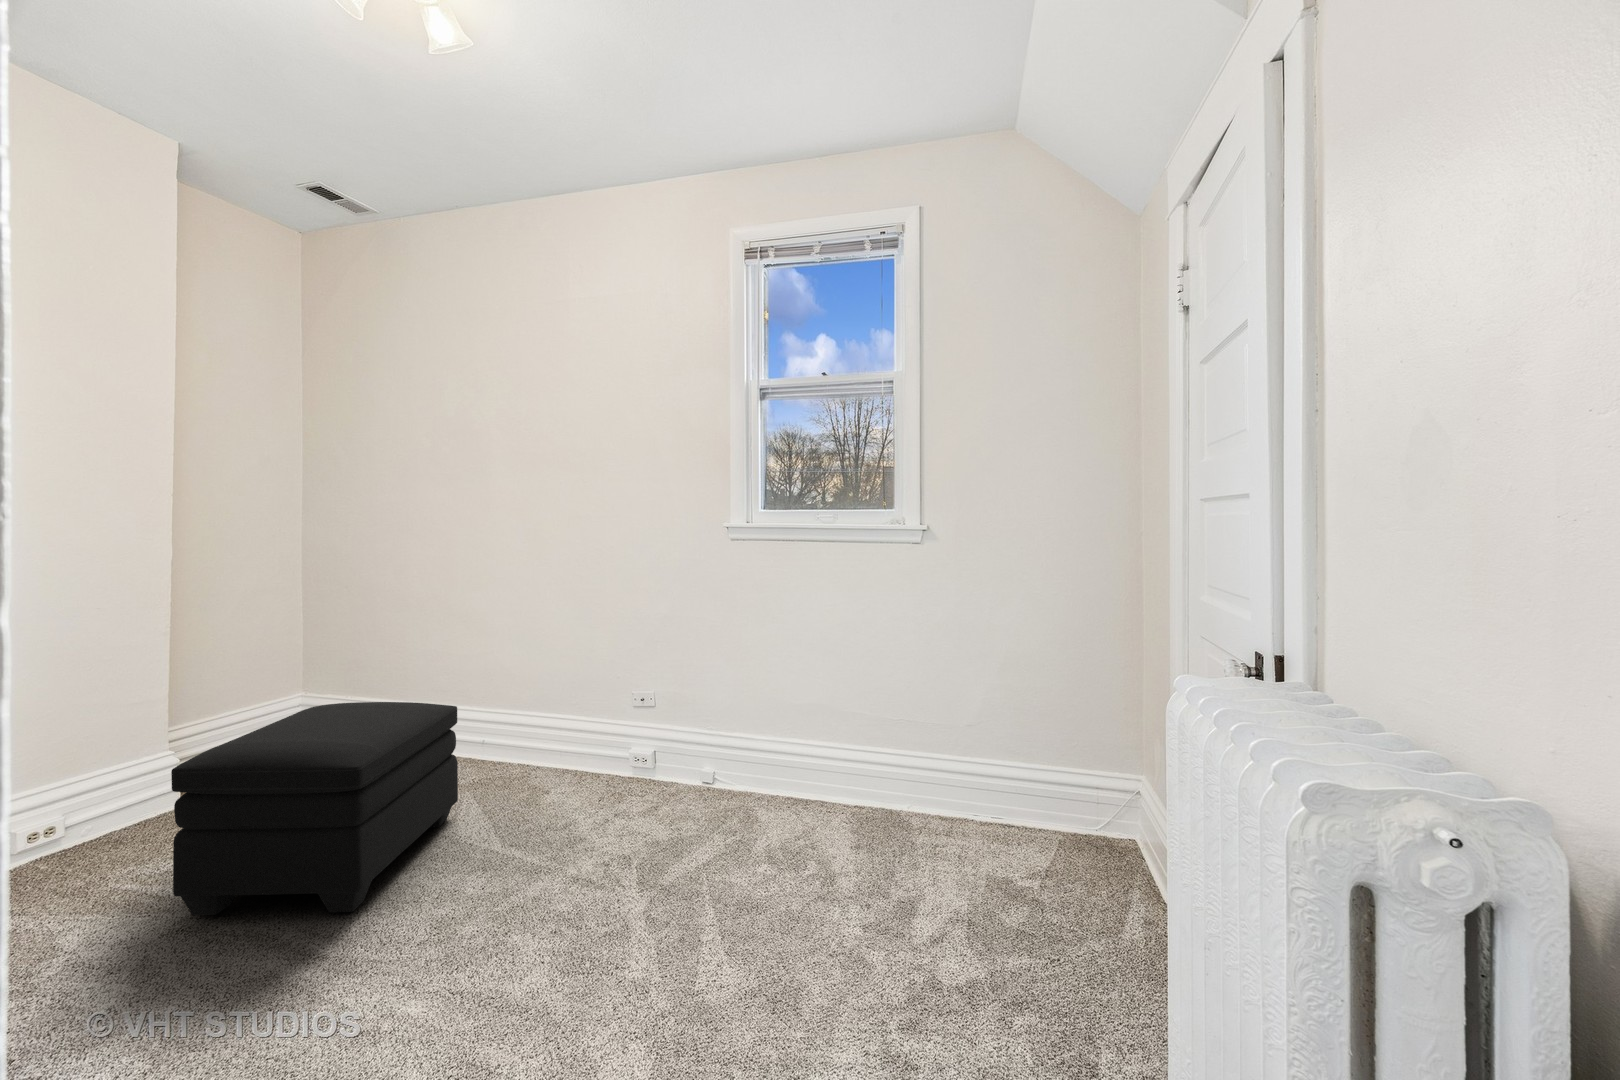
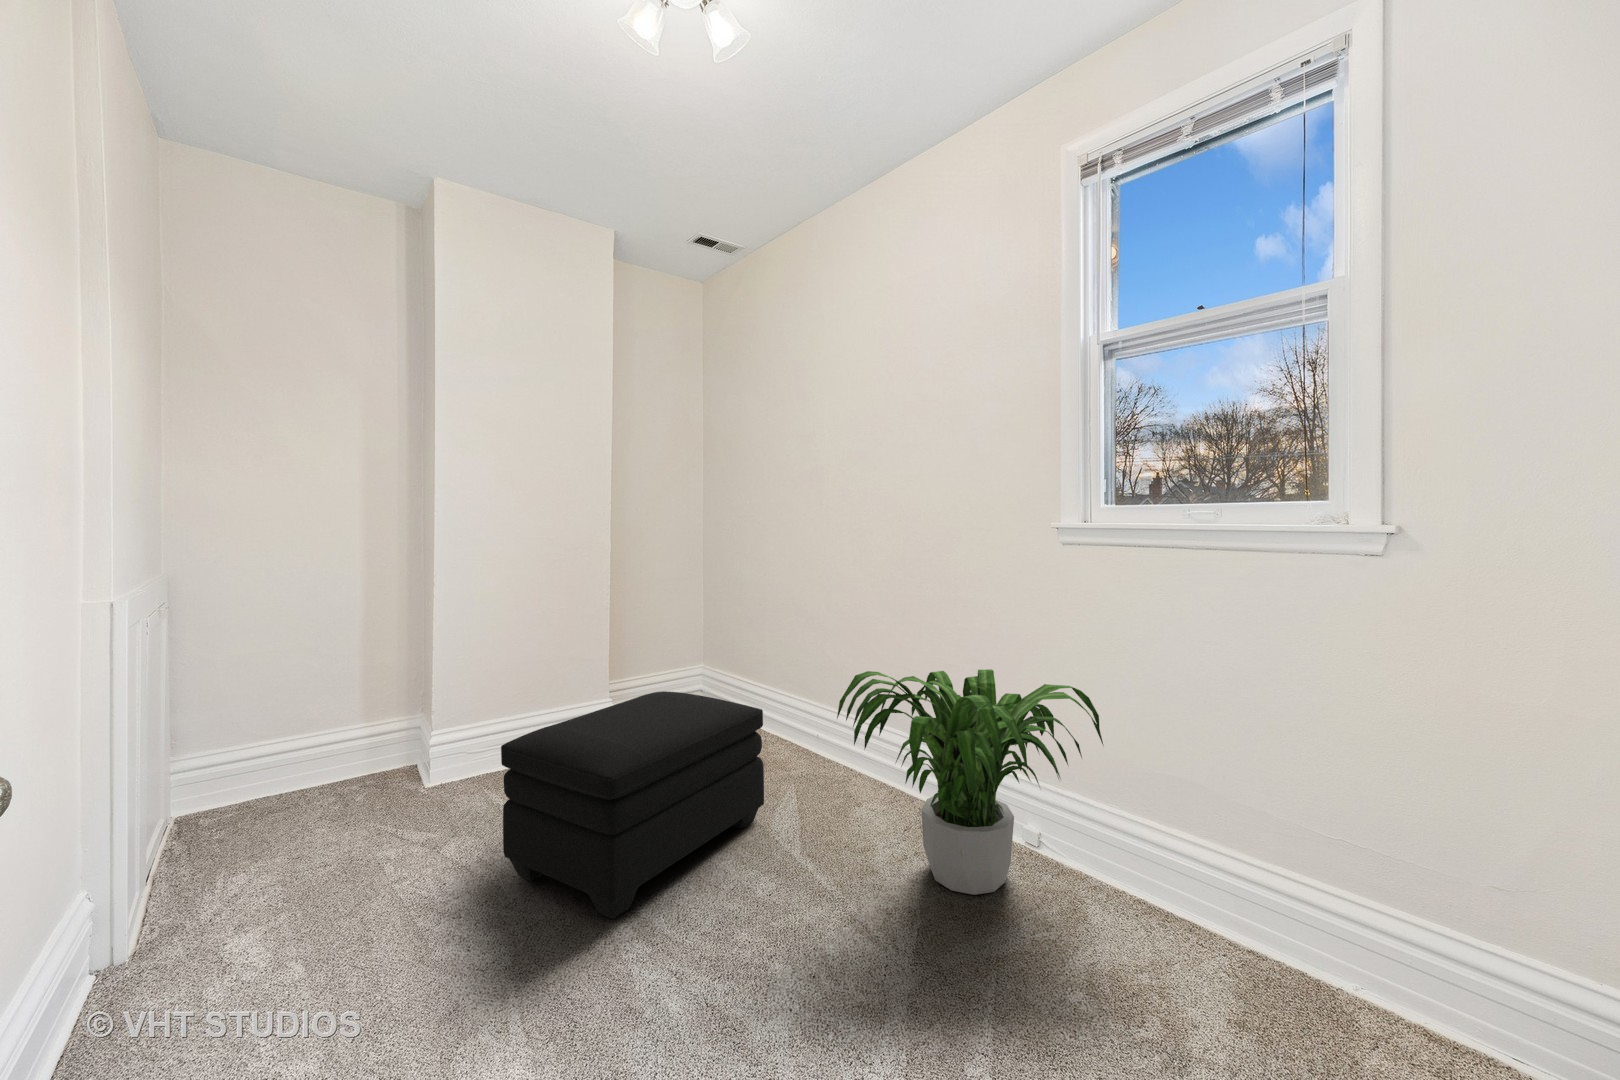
potted plant: none [558,645,769,822] -> present [837,669,1103,895]

